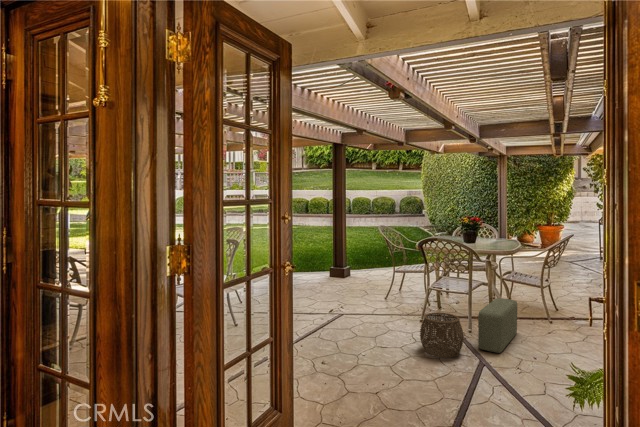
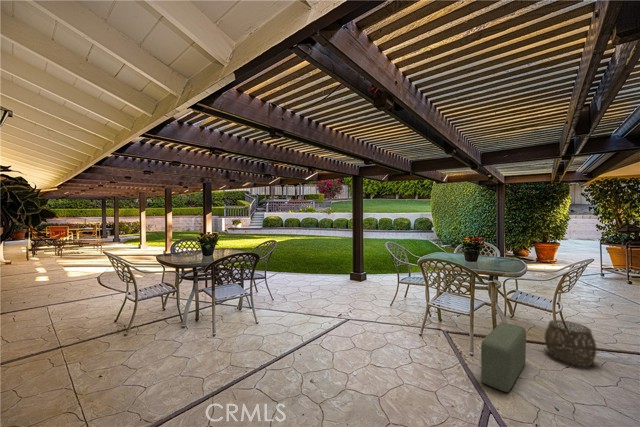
woven basket: present [420,312,464,358] -> present [545,320,596,366]

